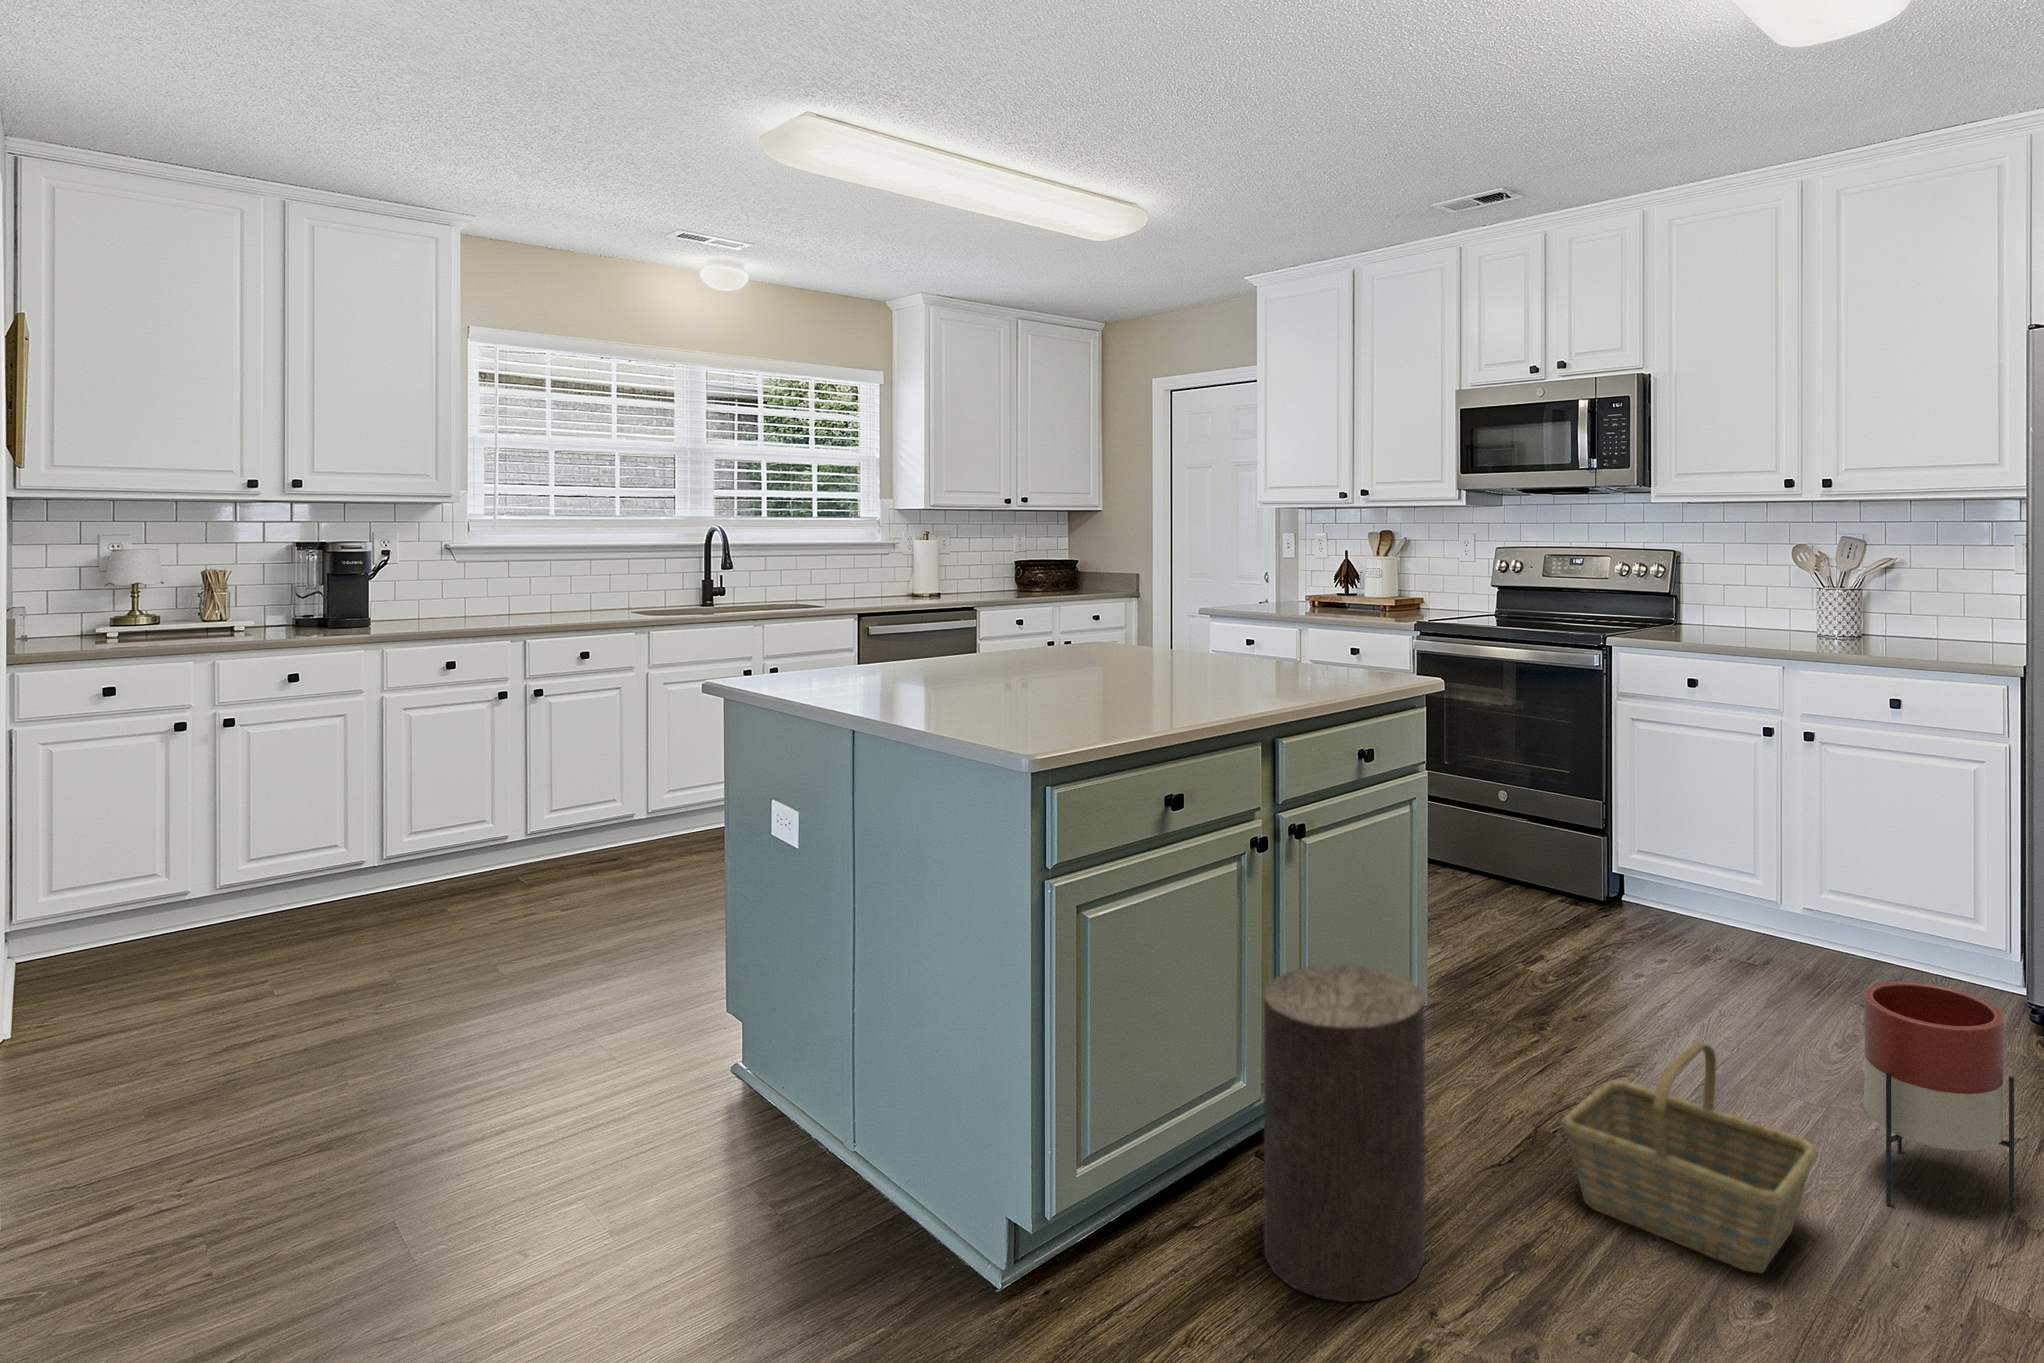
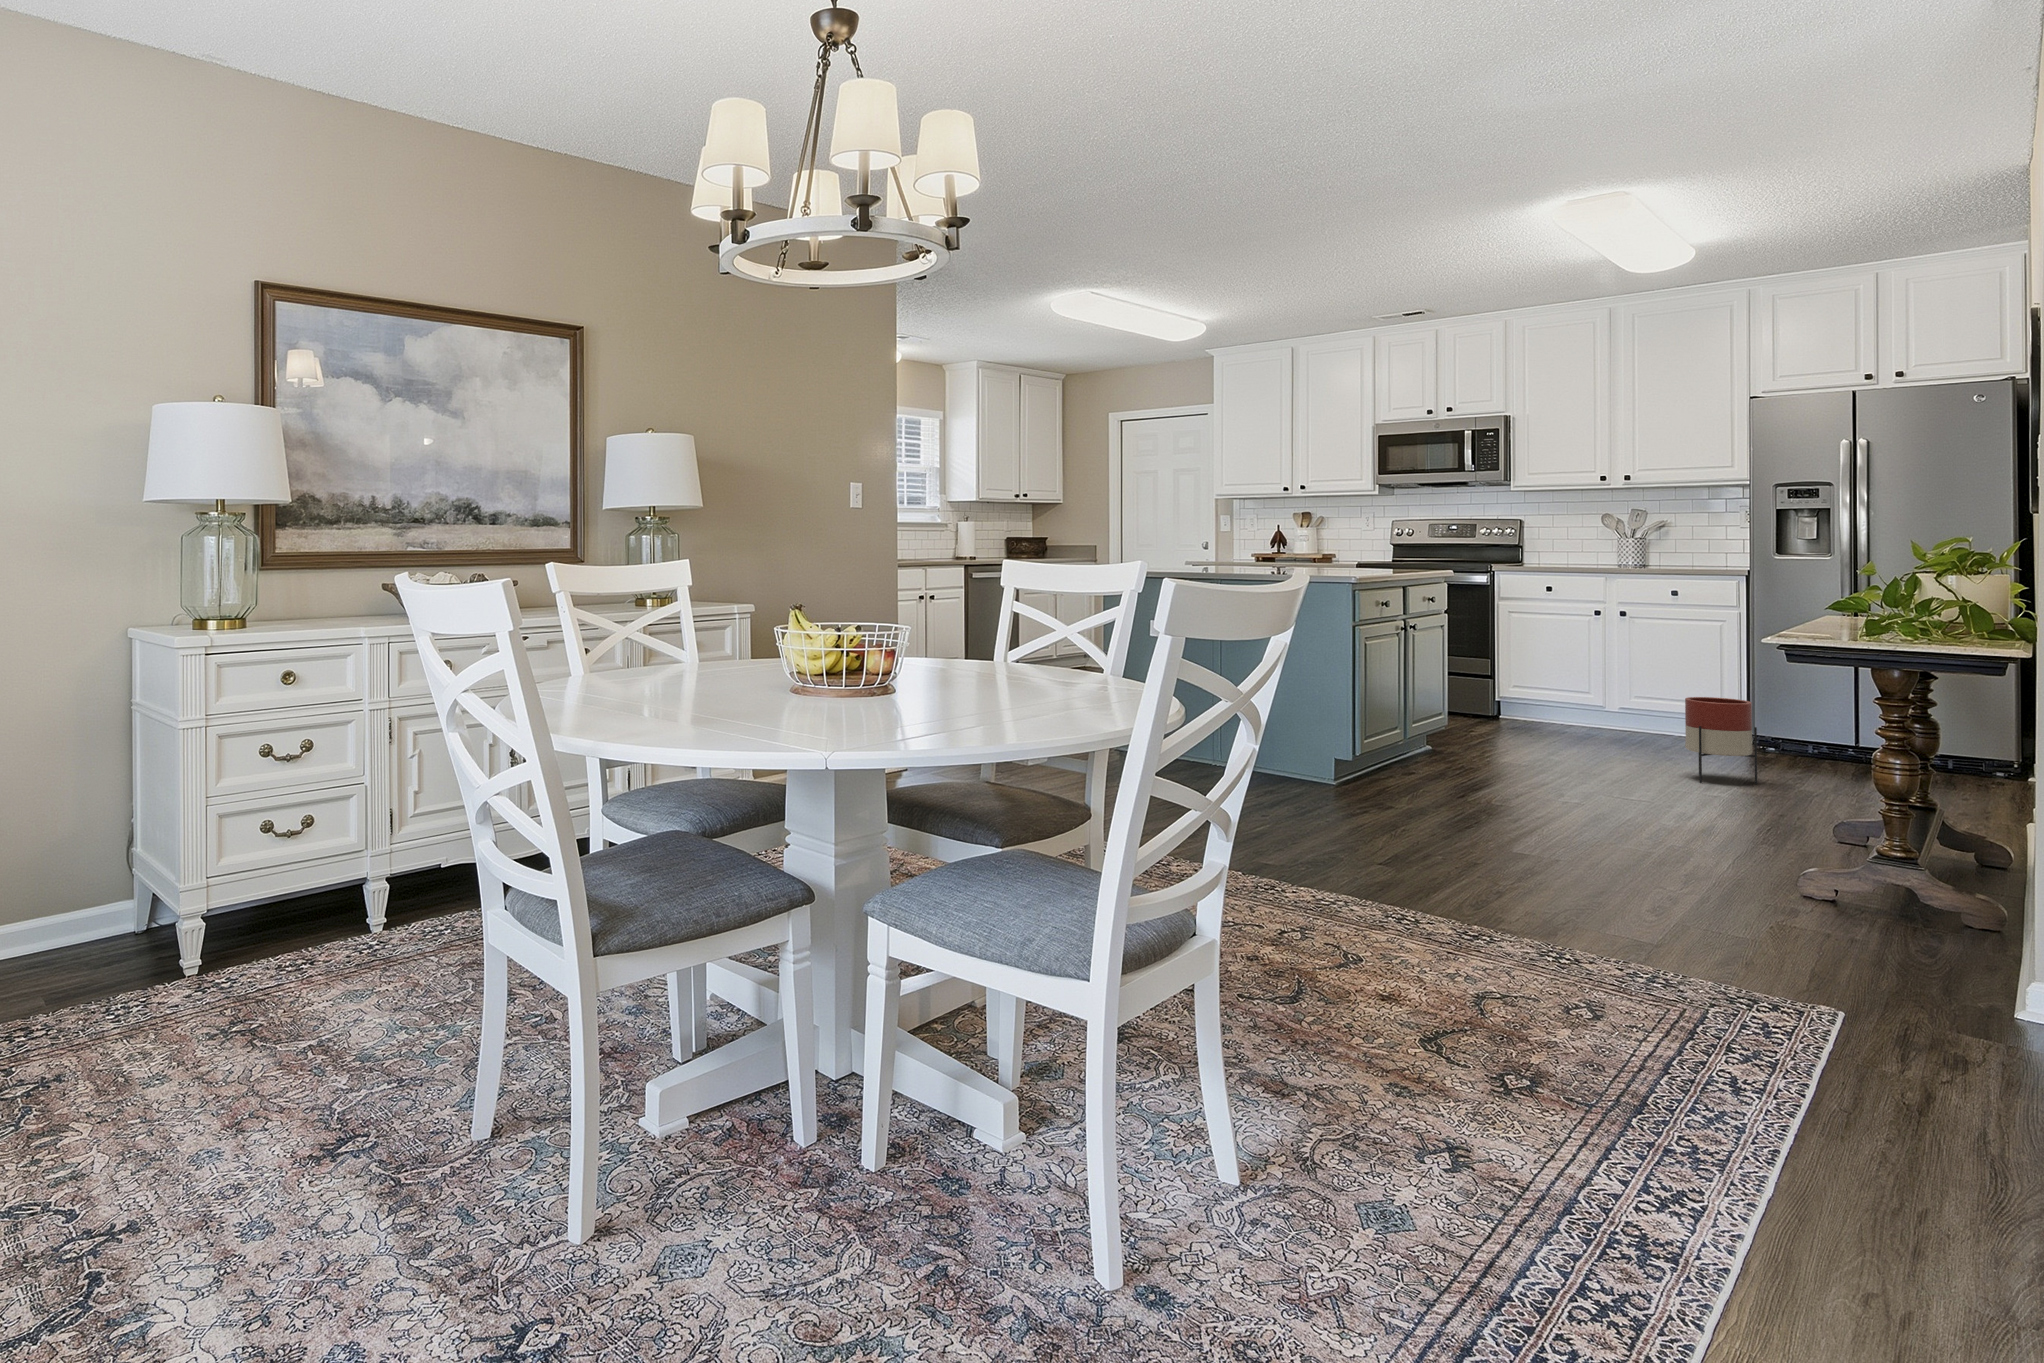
stool: present [1264,965,1425,1302] -> none [1436,678,1511,793]
basket: present [1561,1042,1817,1273] -> none [1554,713,1672,792]

